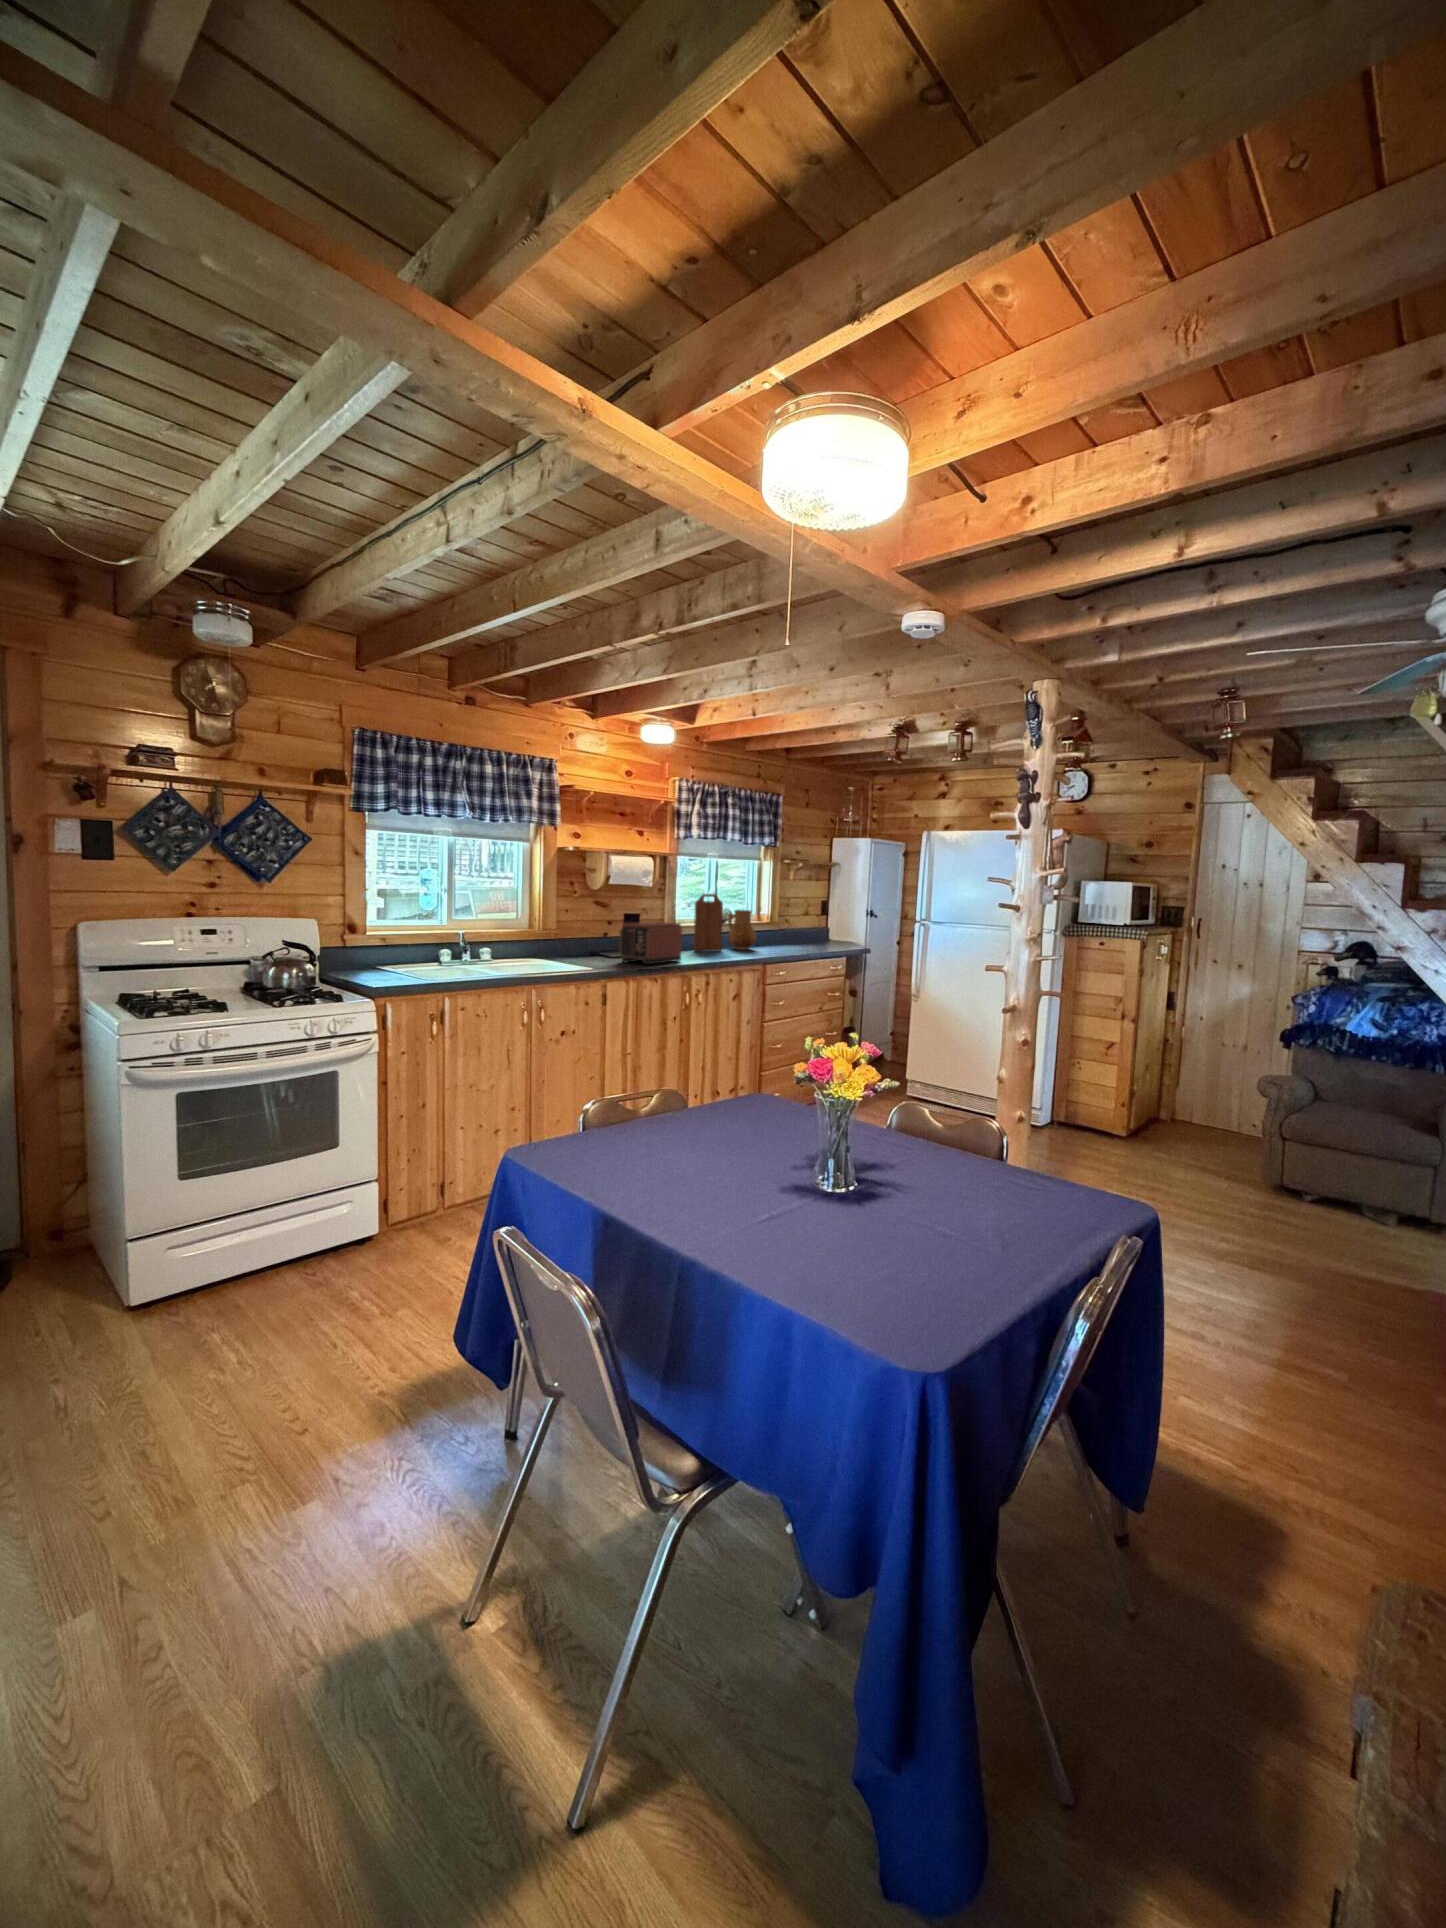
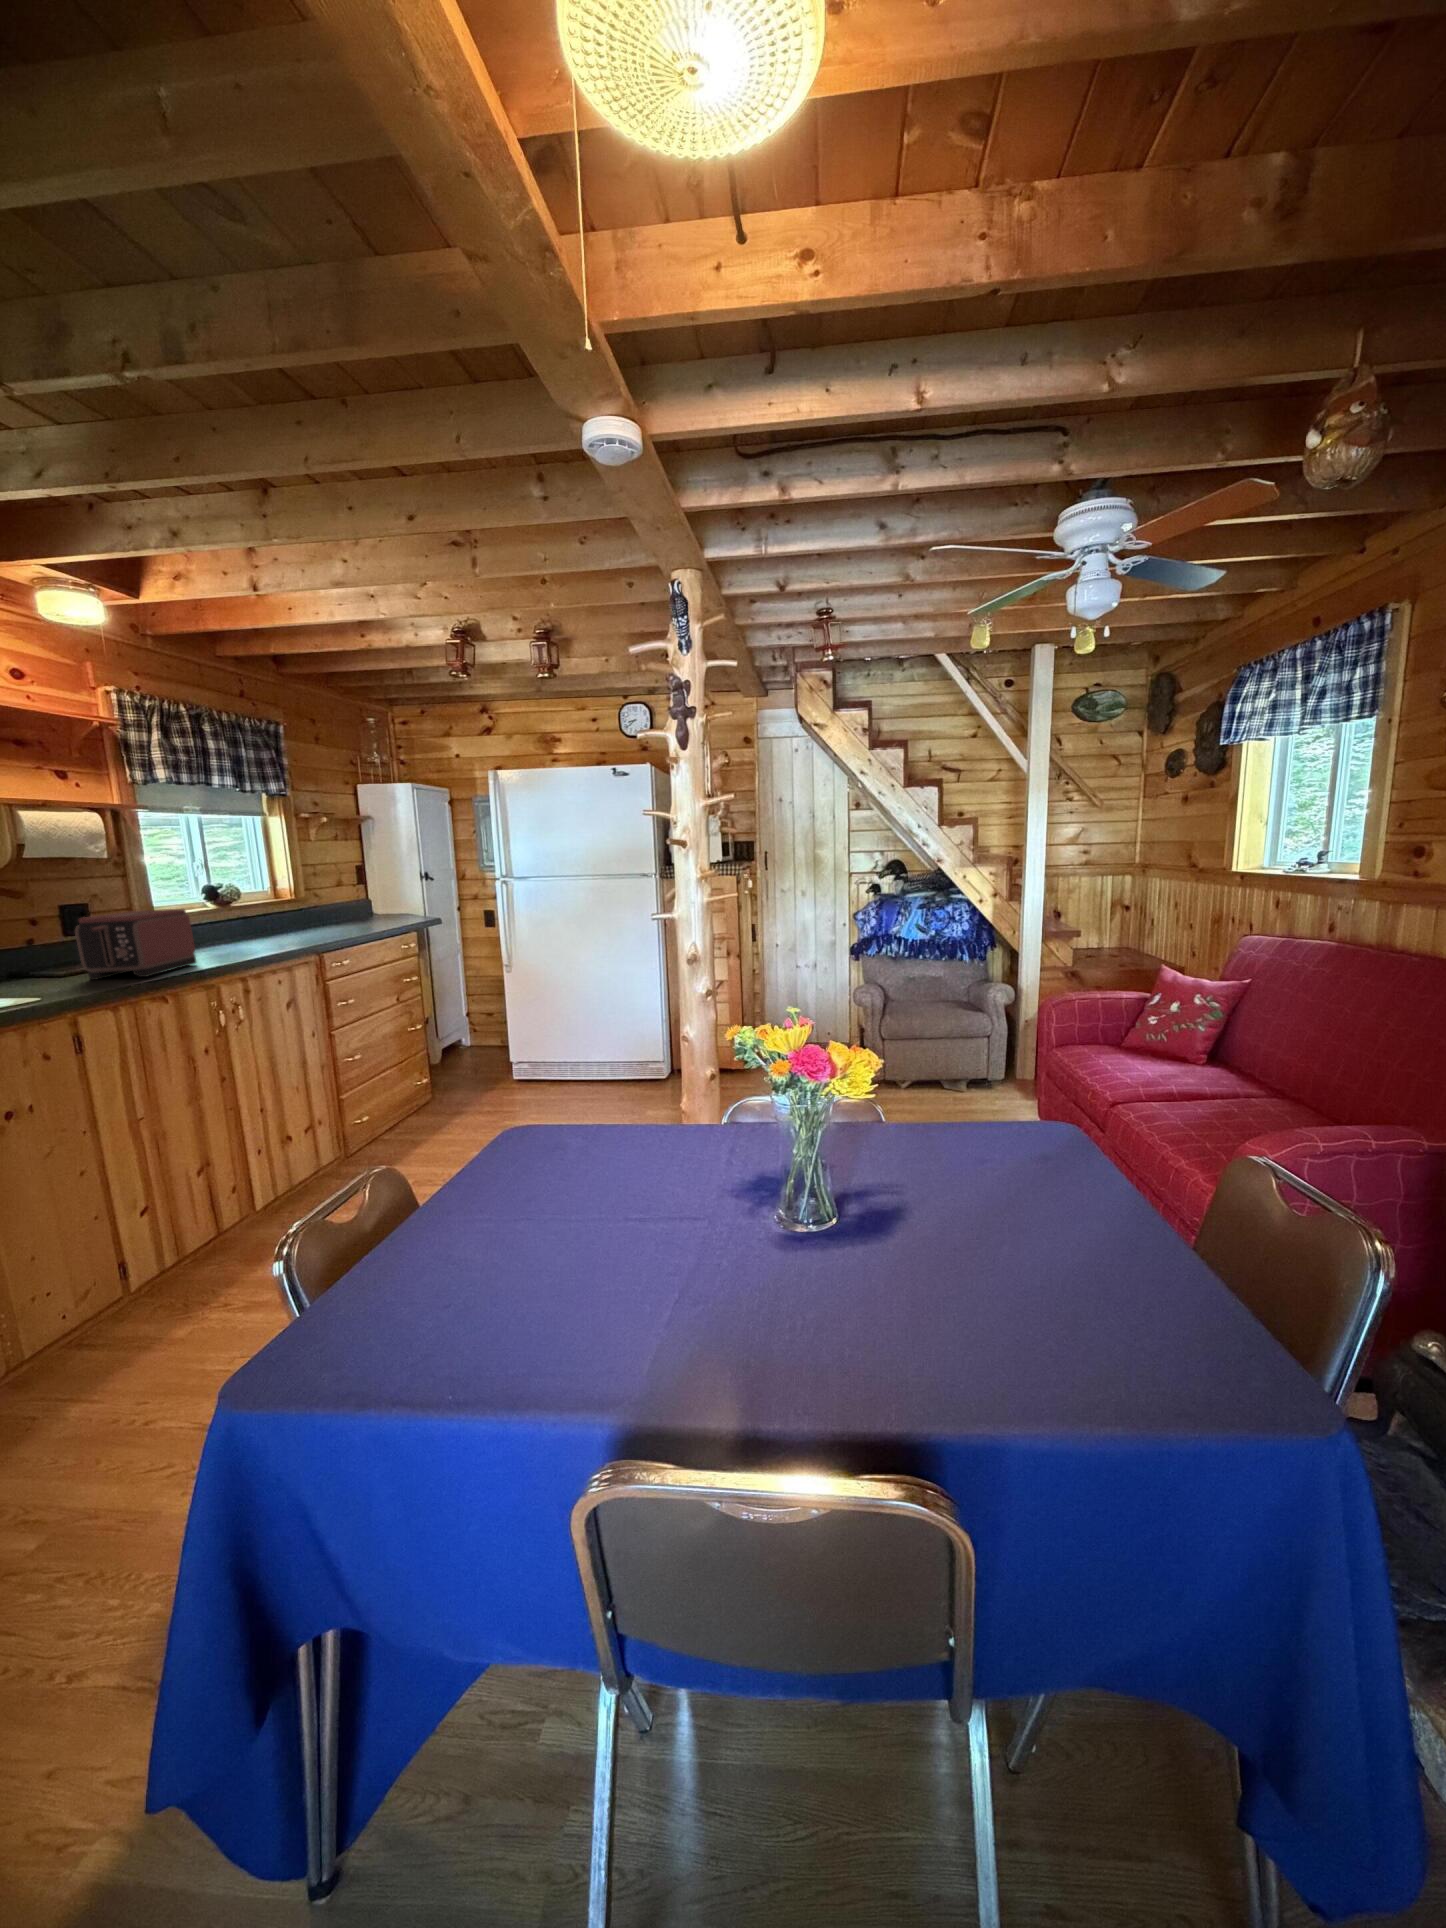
cutting board: present [694,894,723,951] -> none [189,863,246,948]
ceramic pitcher: present [728,910,756,950] -> none [243,883,293,938]

